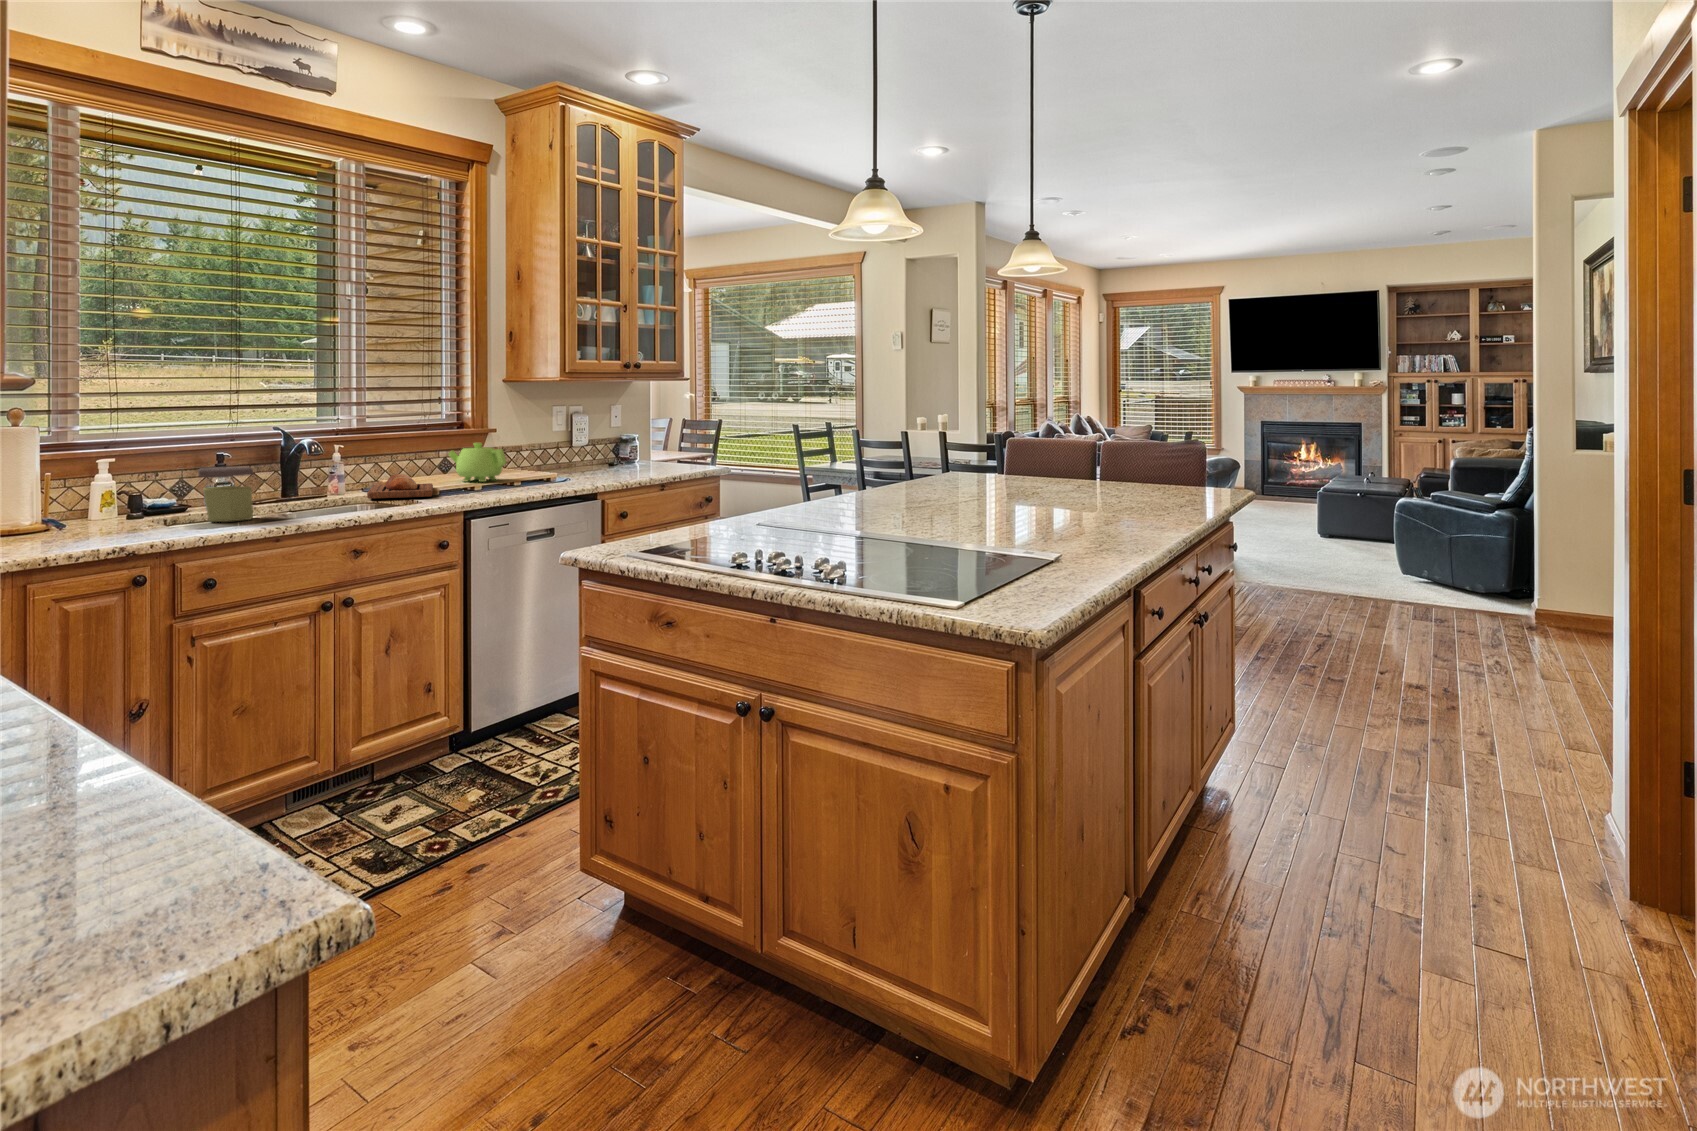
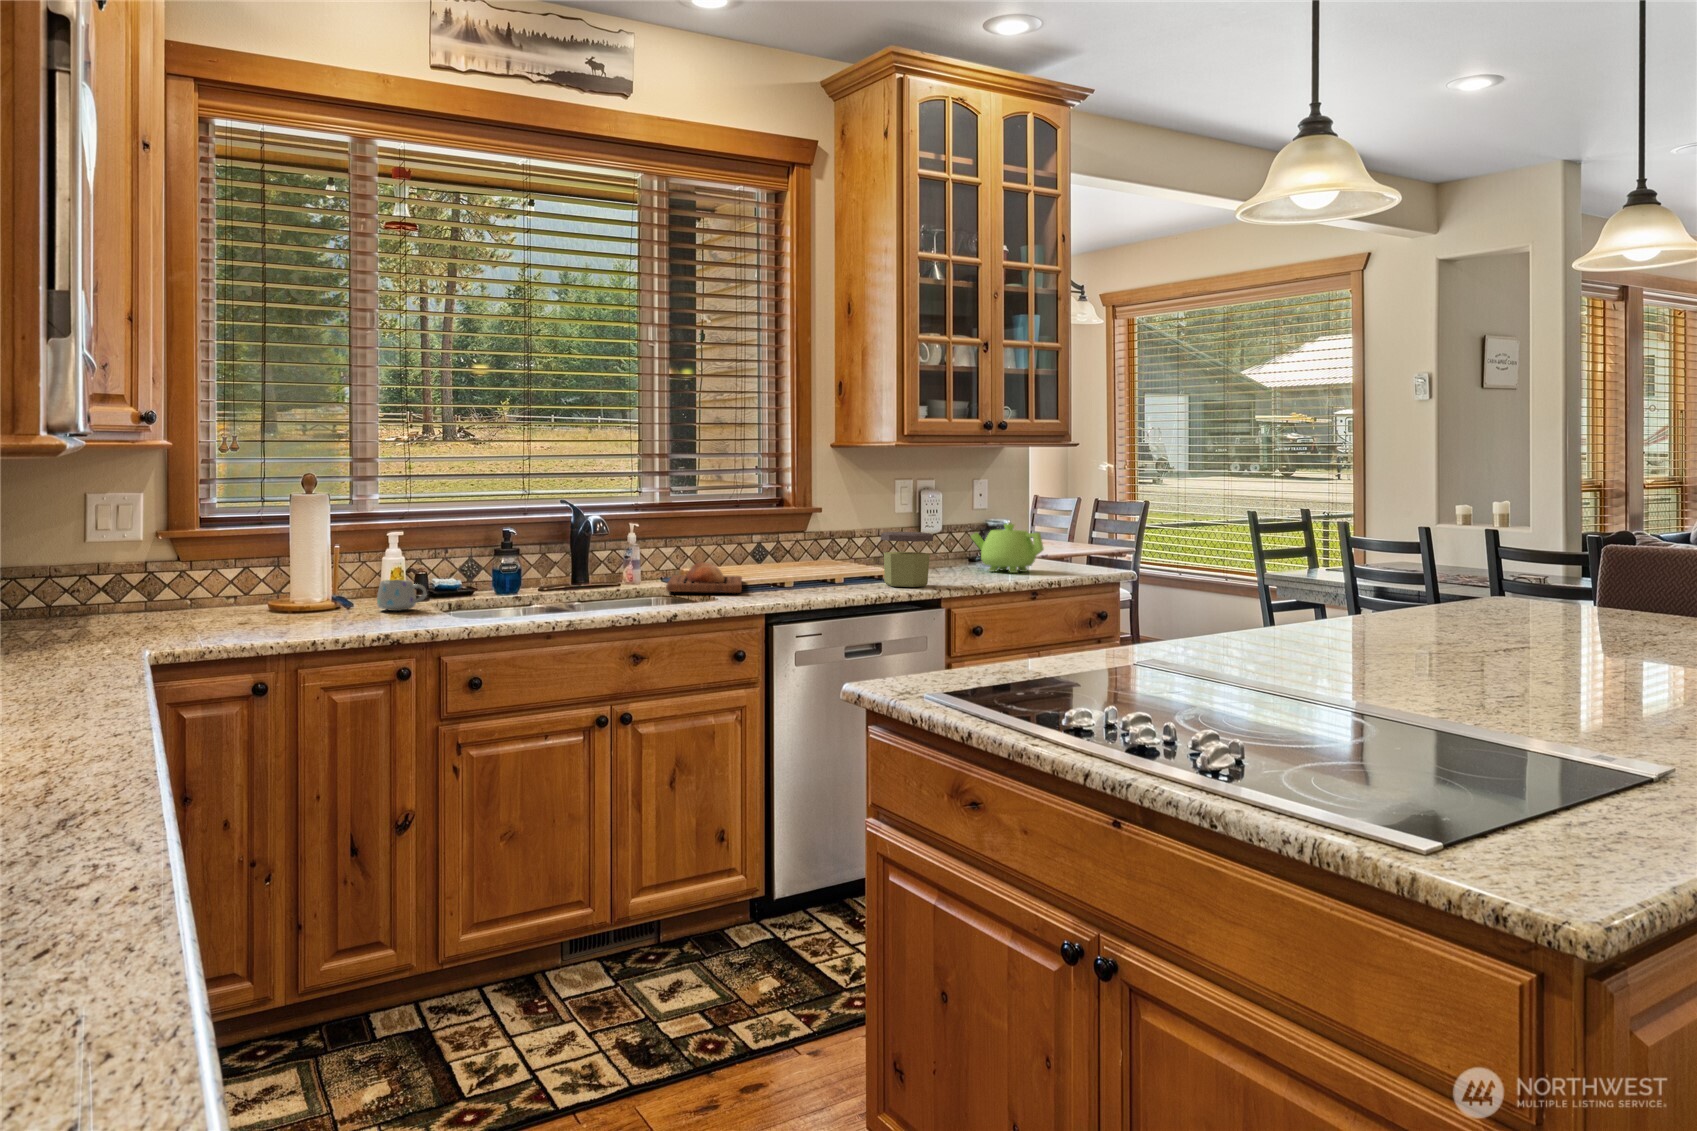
teapot: present [448,443,506,482] -> present [971,523,1044,573]
jar: present [198,467,253,522] -> present [881,532,933,587]
mug: none [87,500,137,527] -> present [377,580,426,611]

